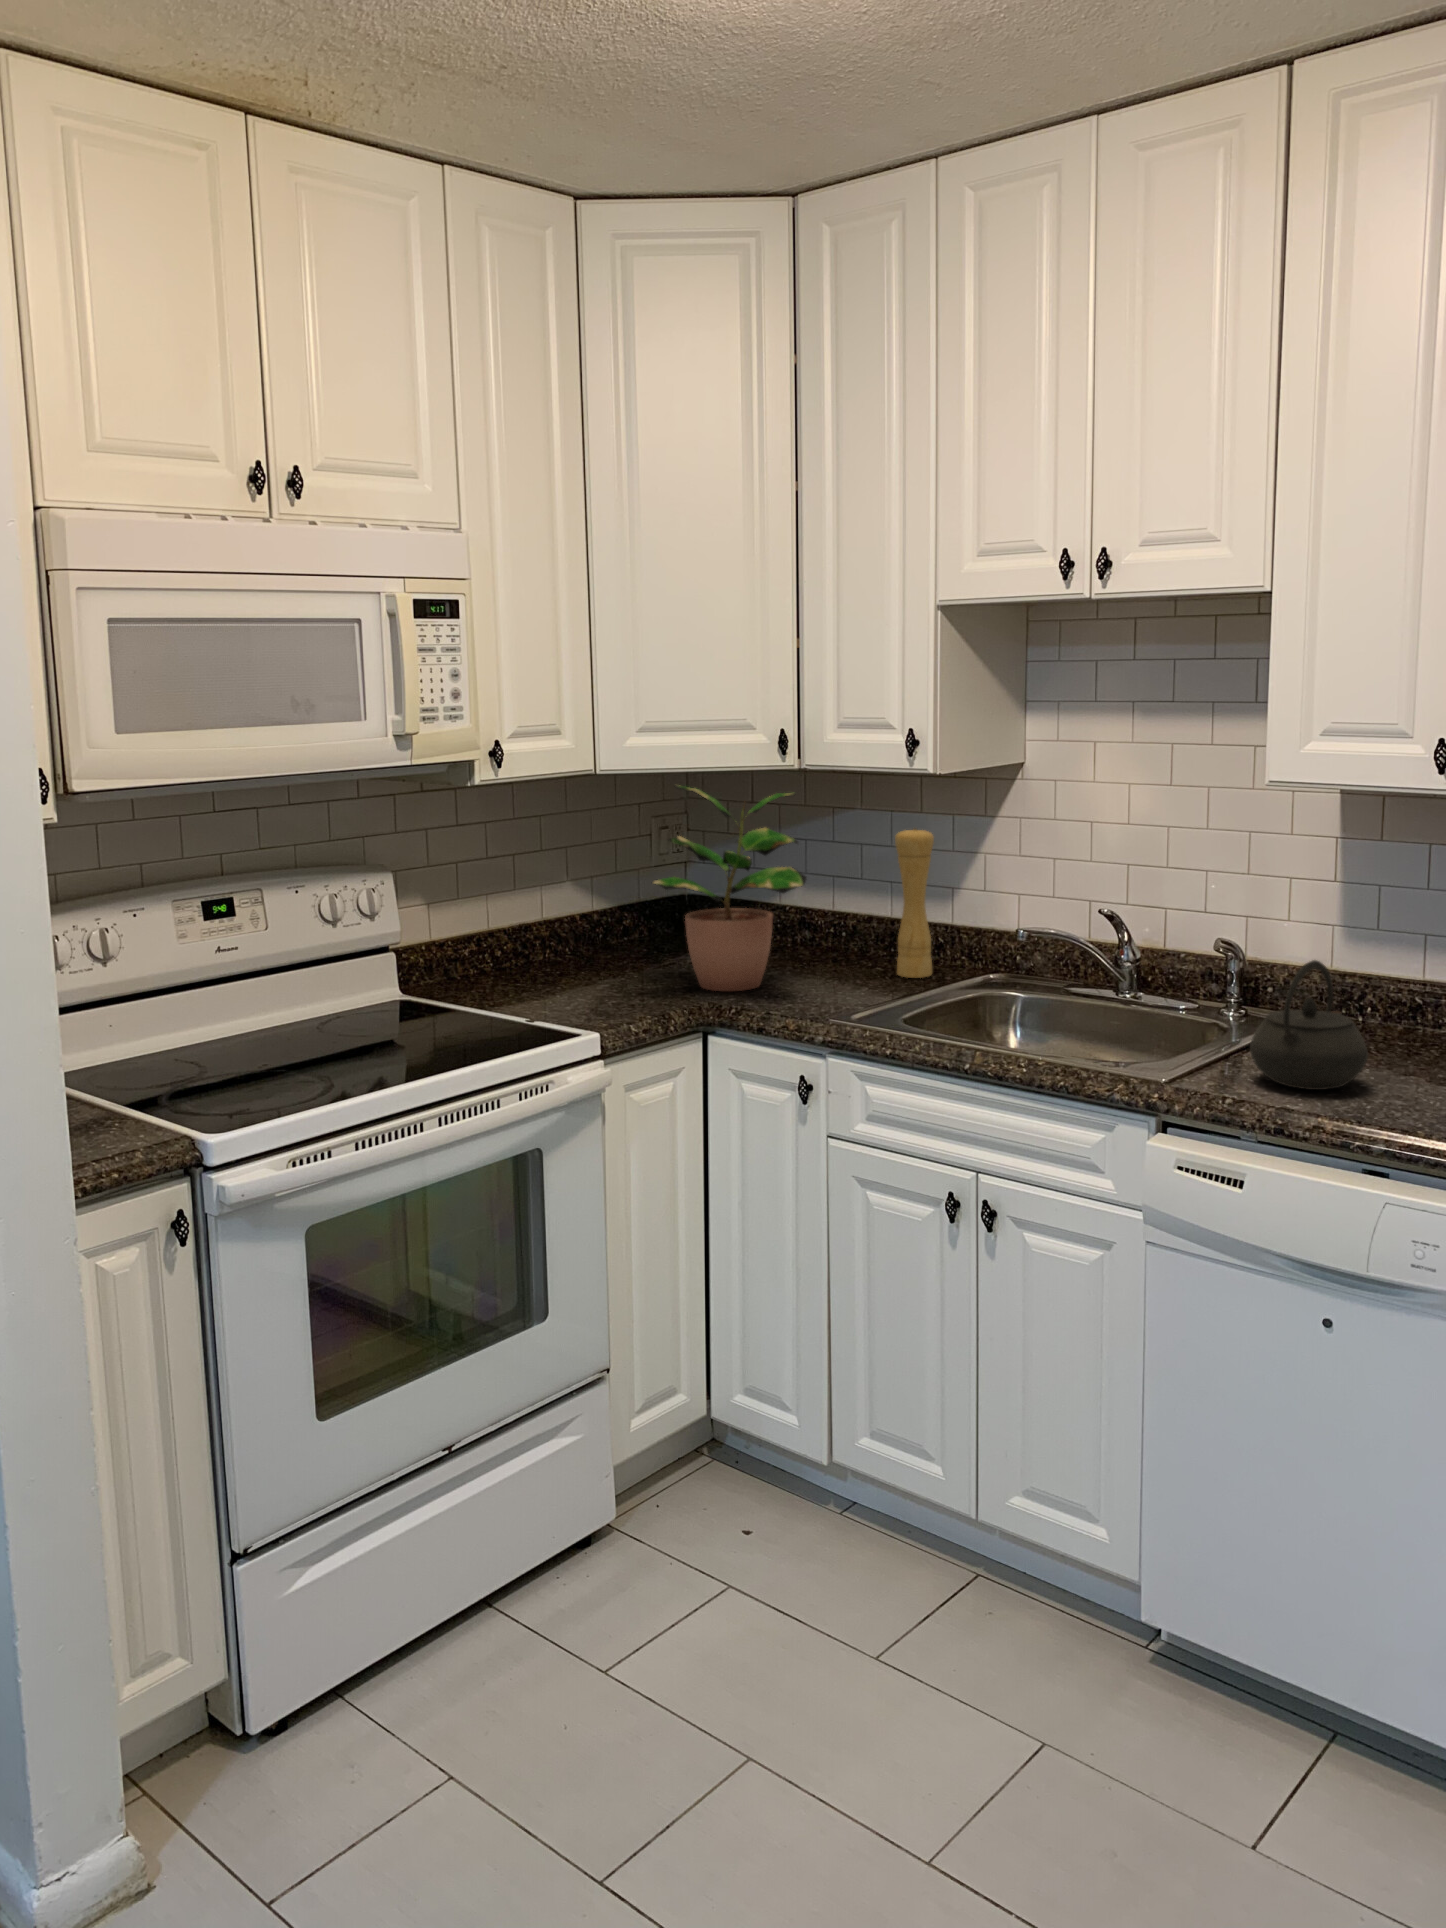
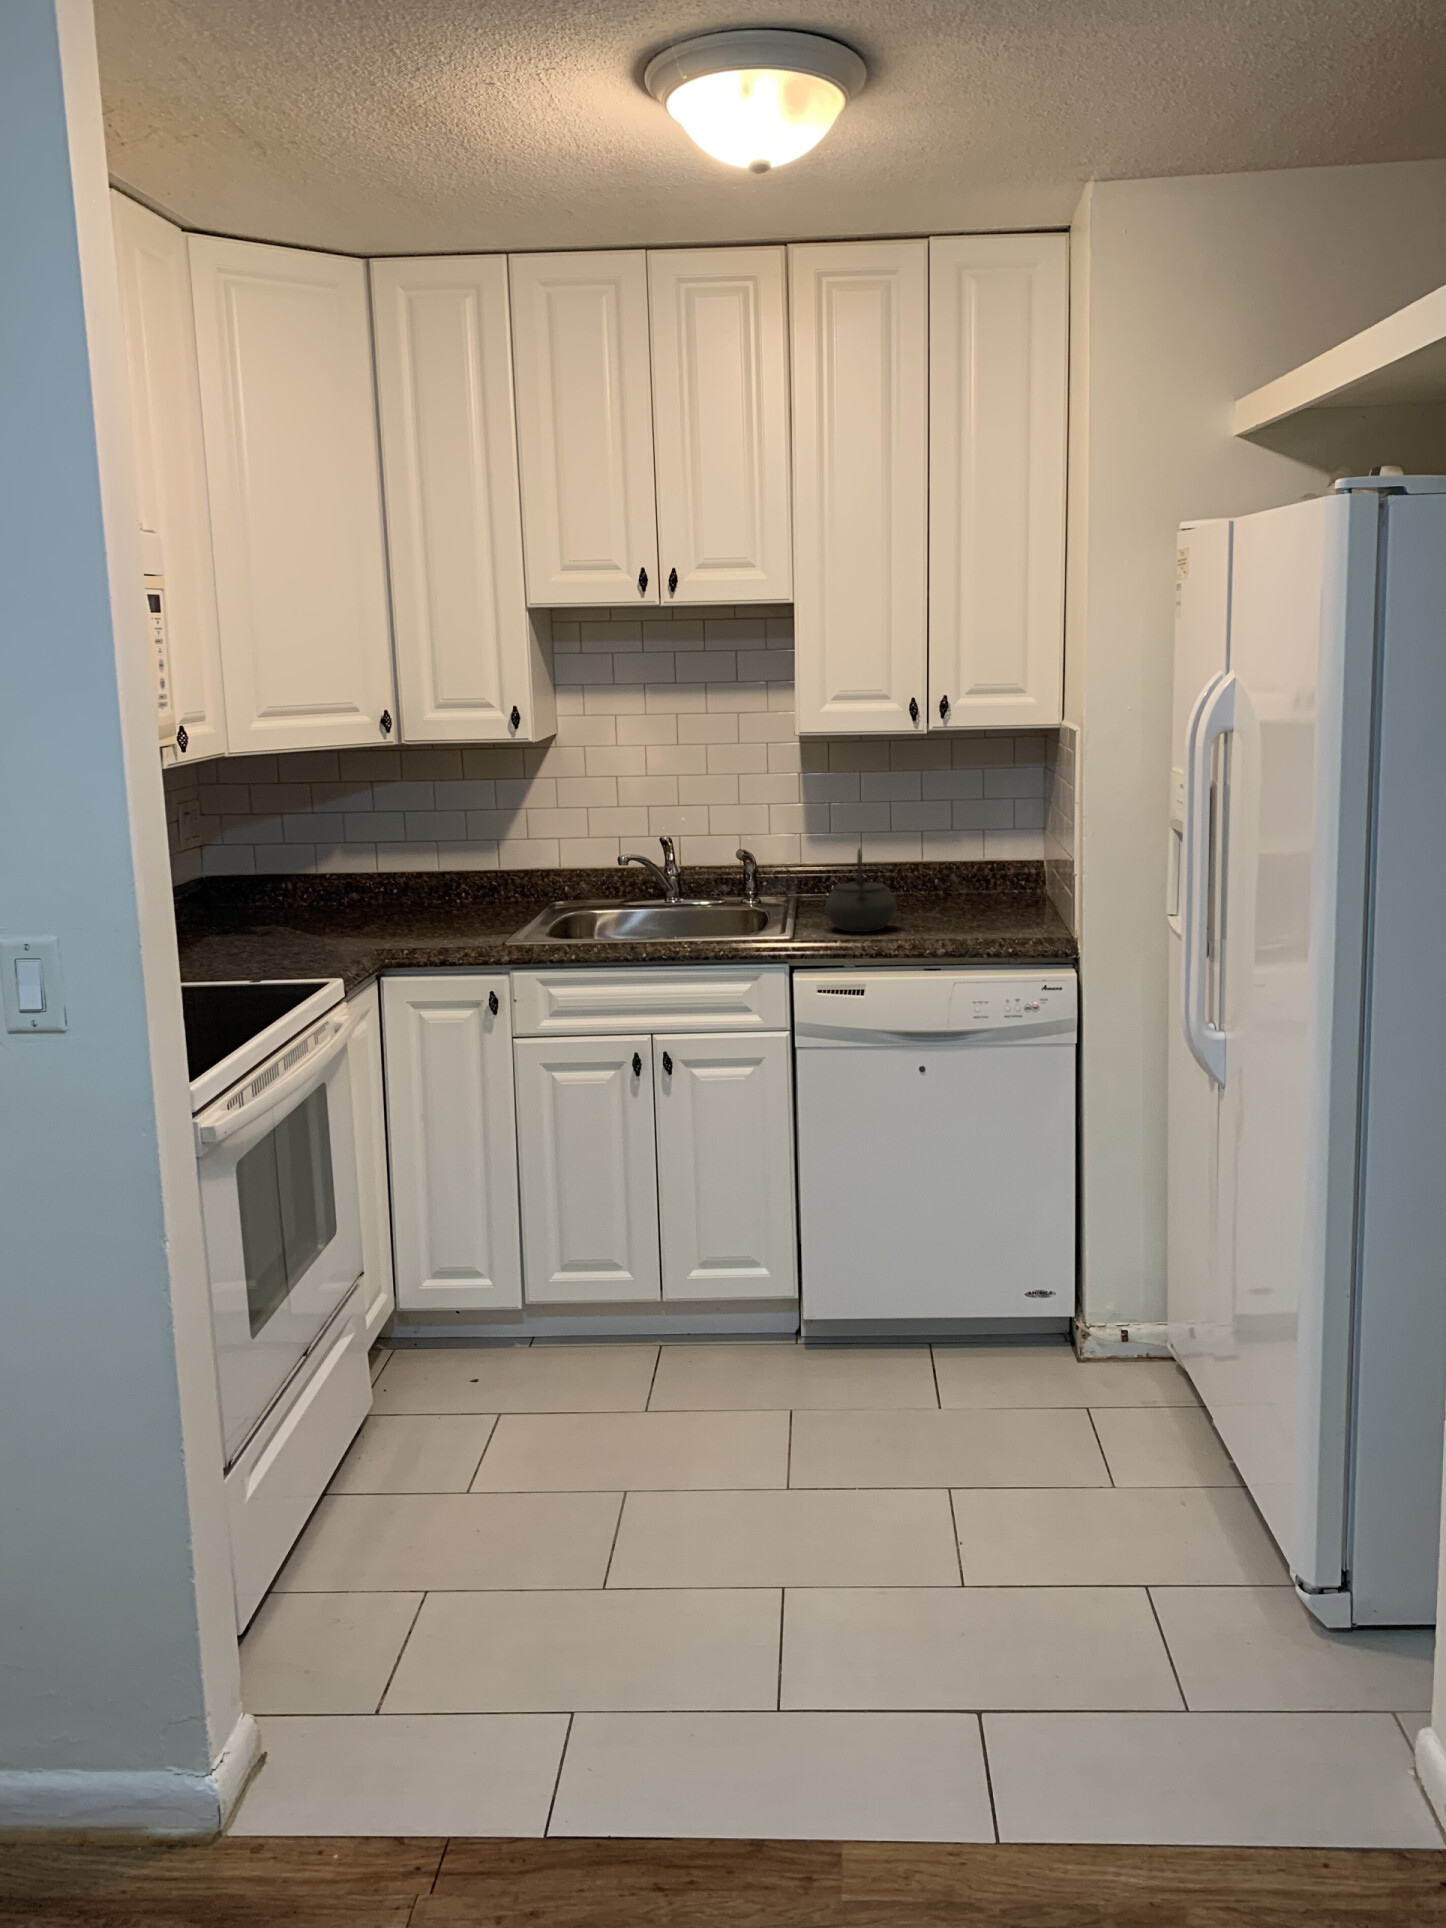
potted plant: present [652,785,806,991] -> none [265,763,435,943]
pepper mill: present [895,828,934,978] -> none [458,791,495,916]

